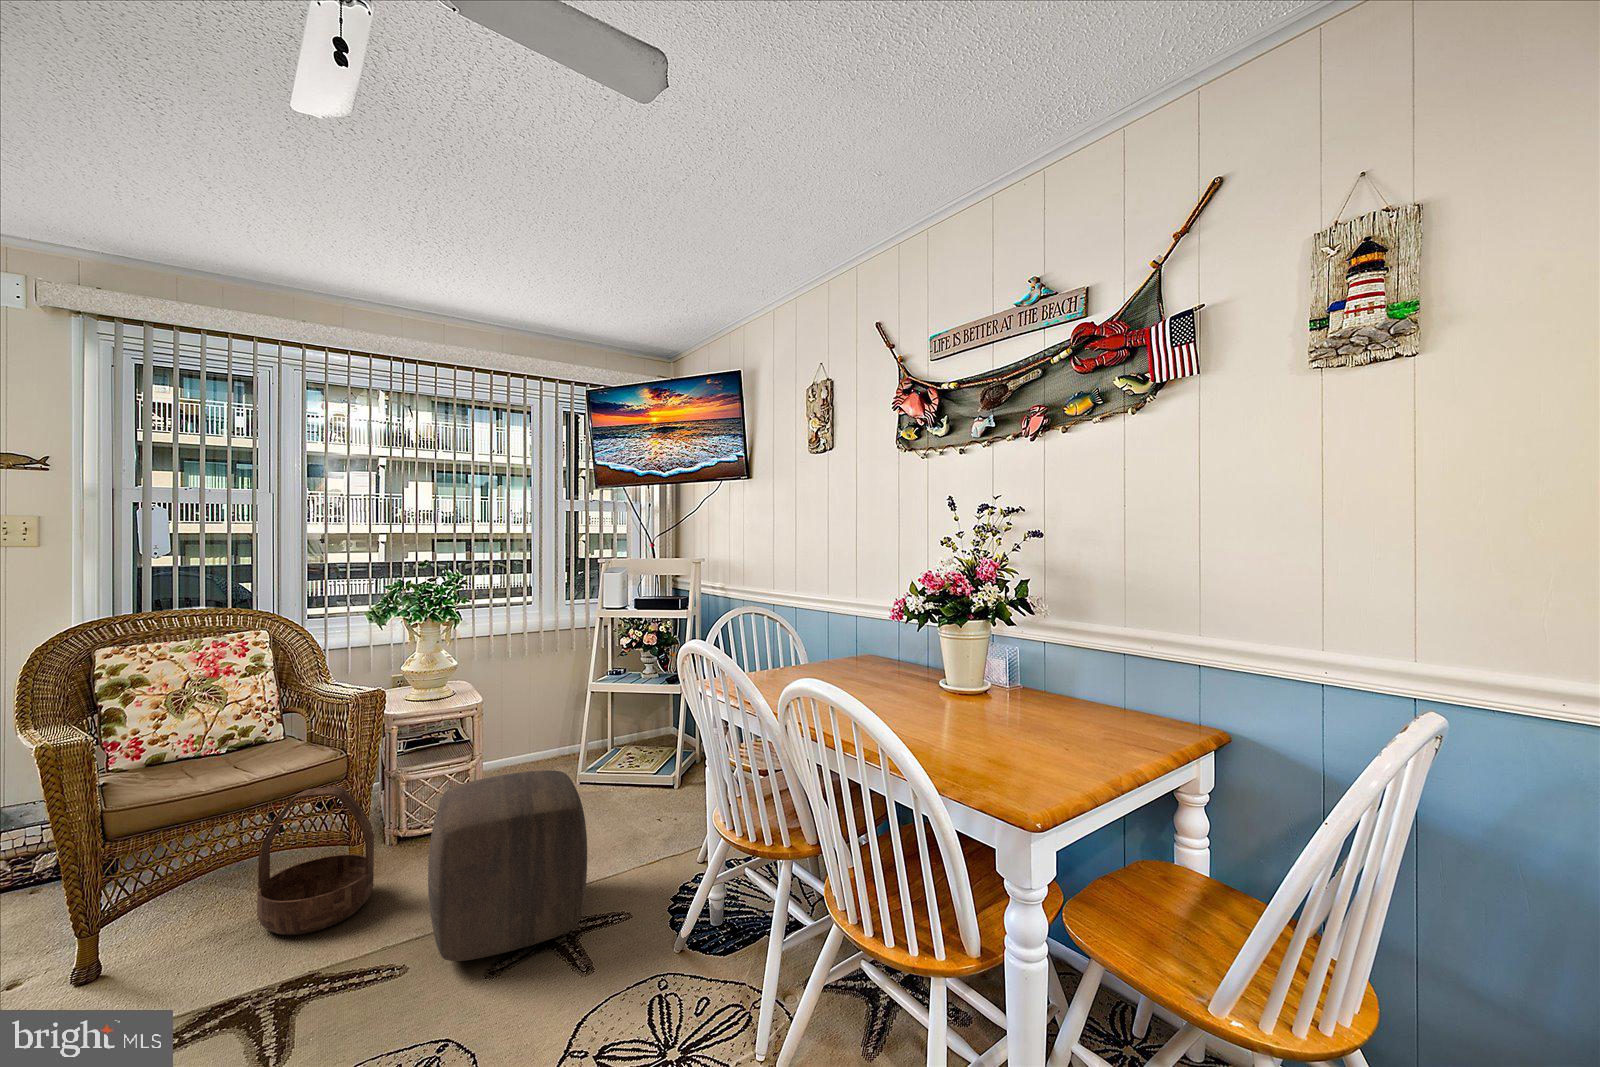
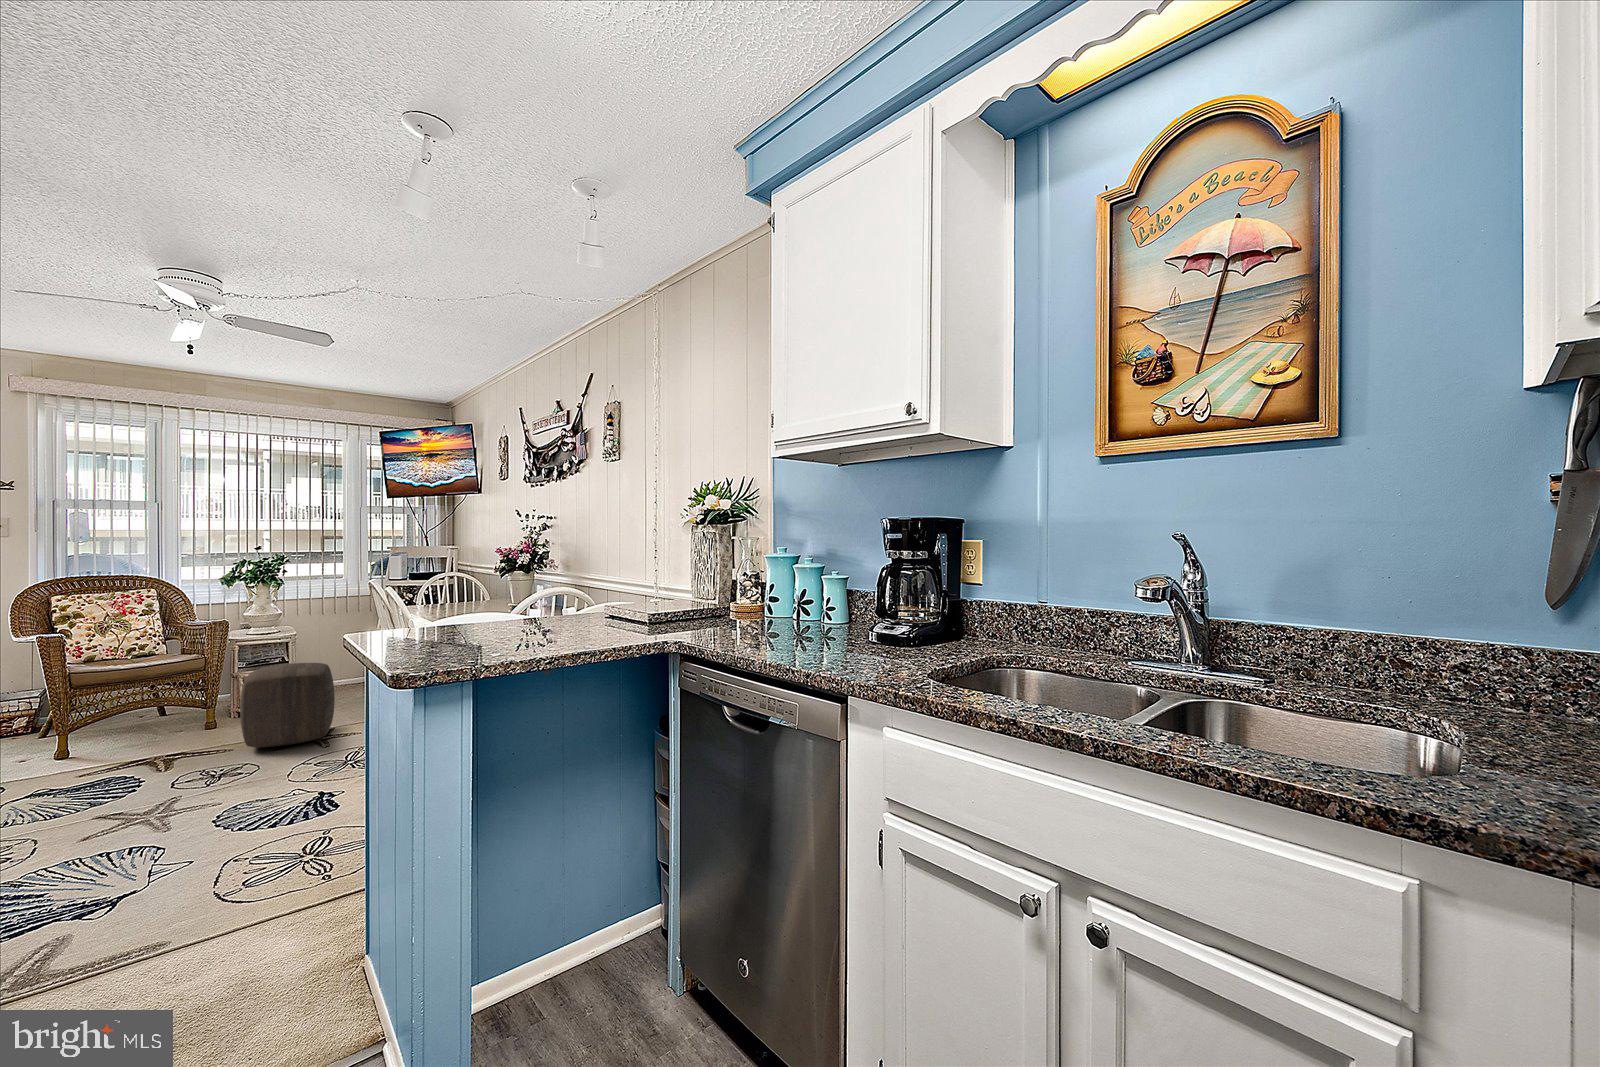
basket: present [257,787,374,935] -> none [151,671,218,745]

